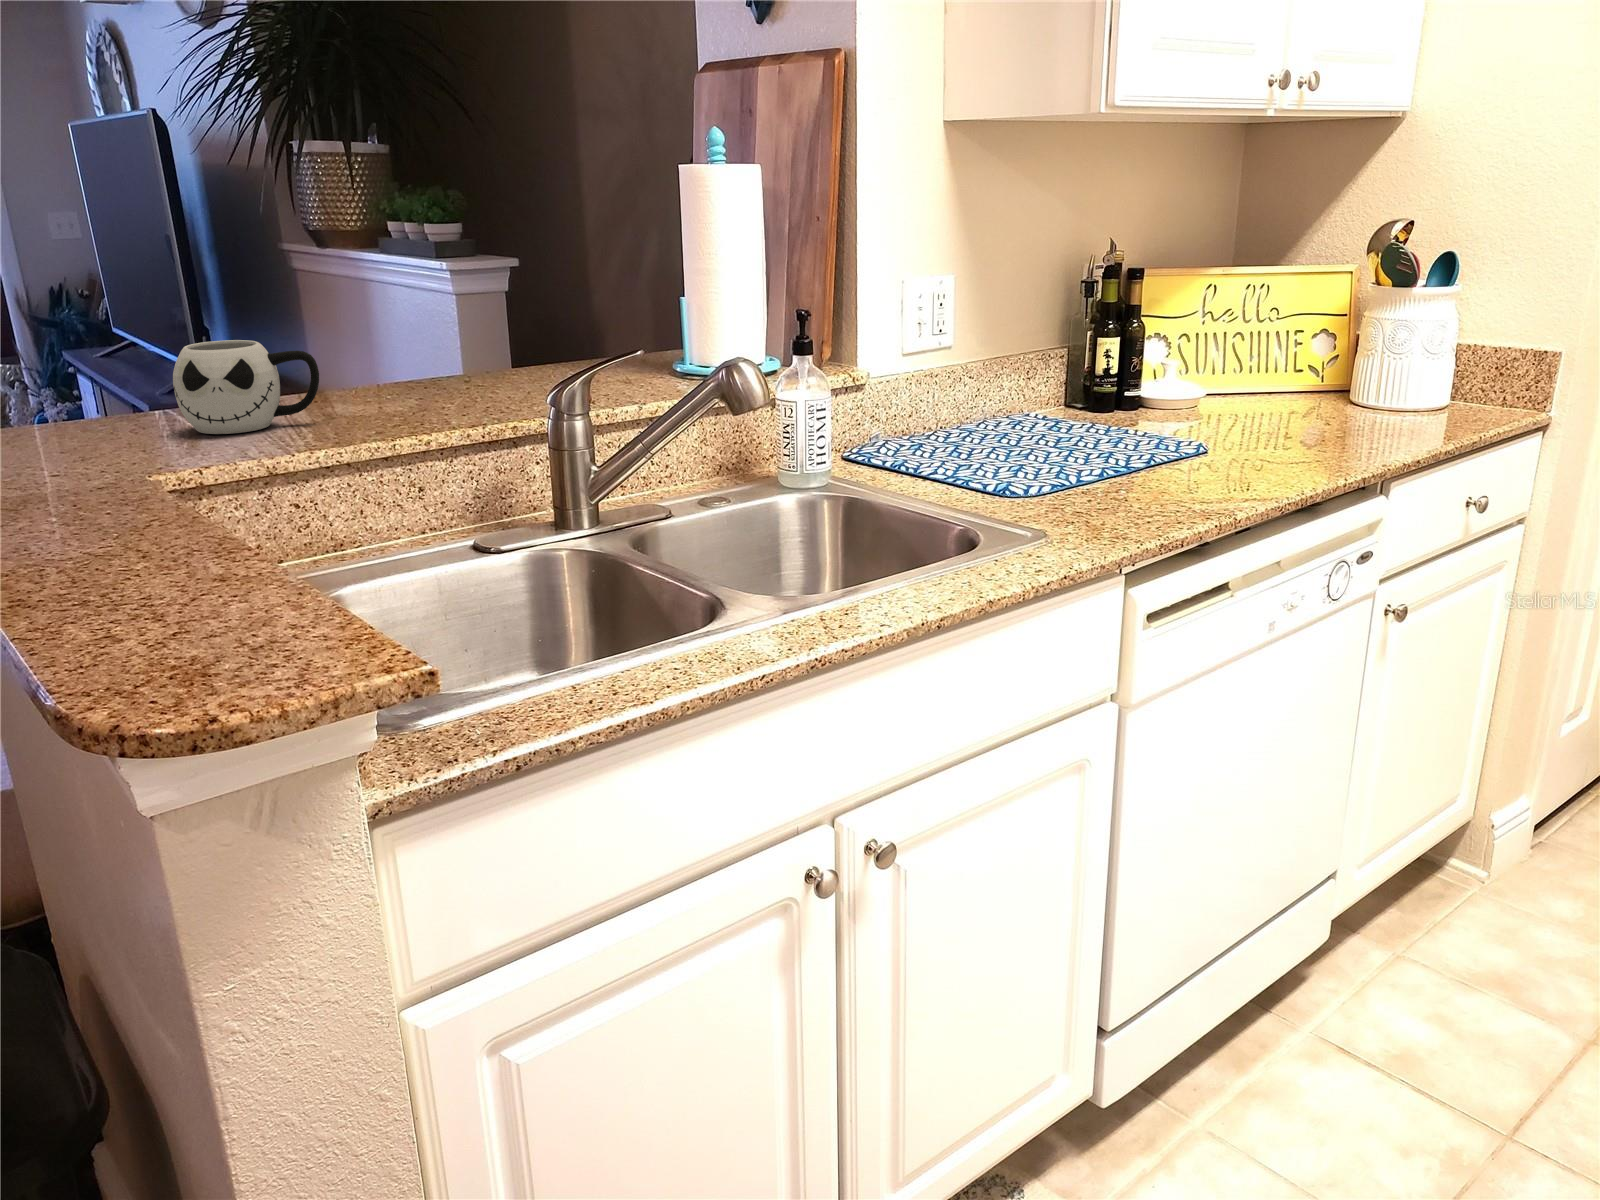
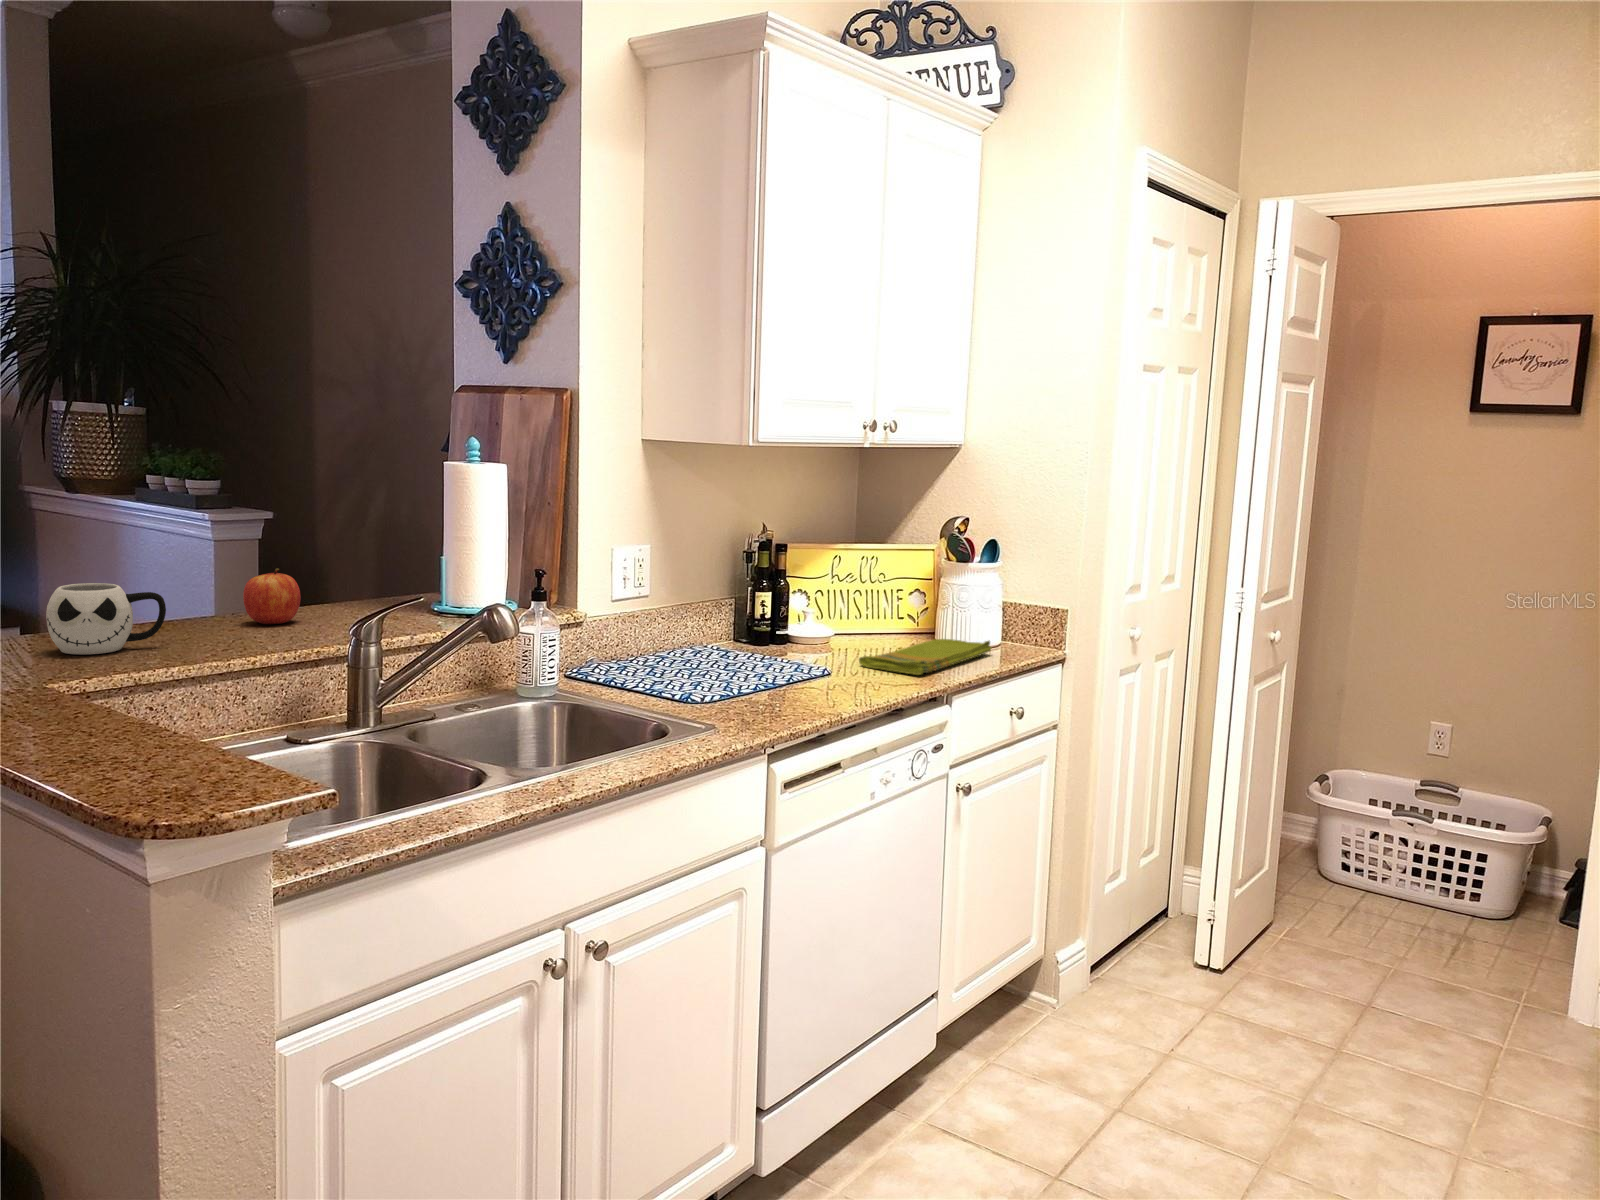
apple: none [429,317,500,391] -> present [243,568,301,624]
dish towel: none [1247,400,1440,452] -> present [859,639,991,675]

